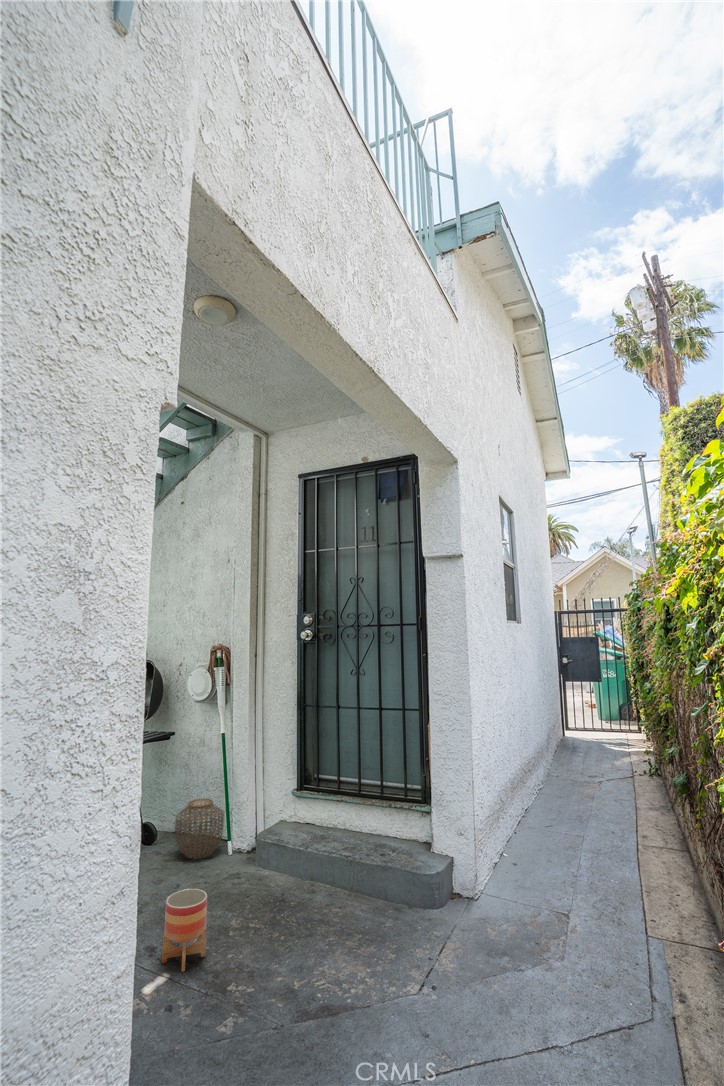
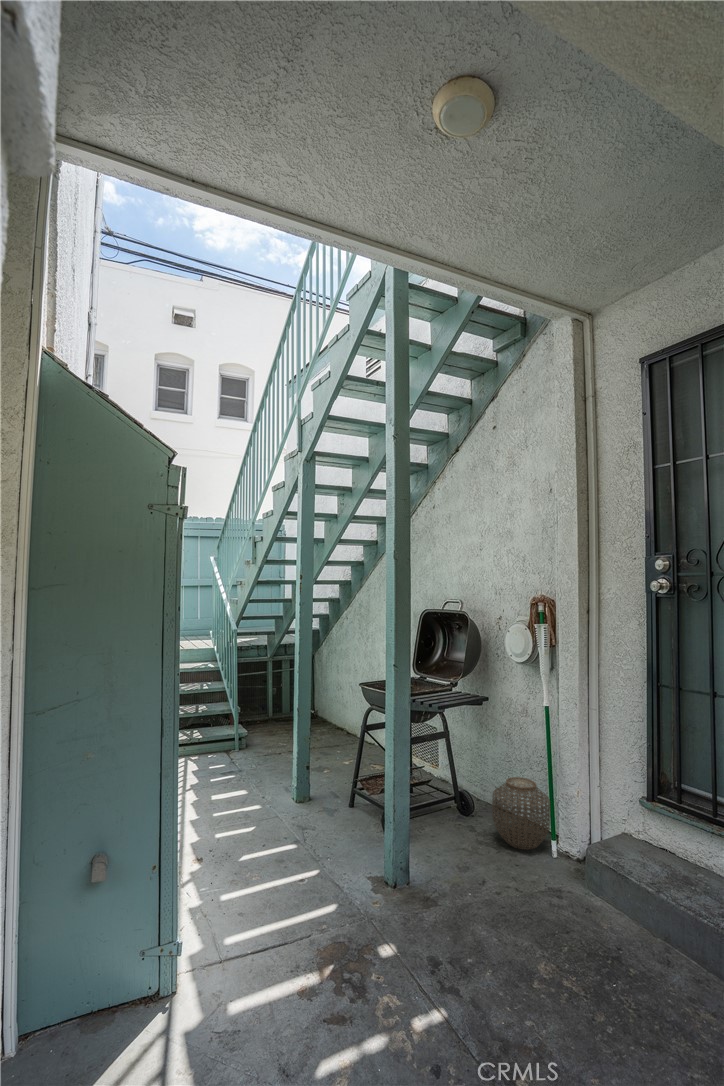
planter: present [162,889,207,972] -> none [440,896,493,1004]

